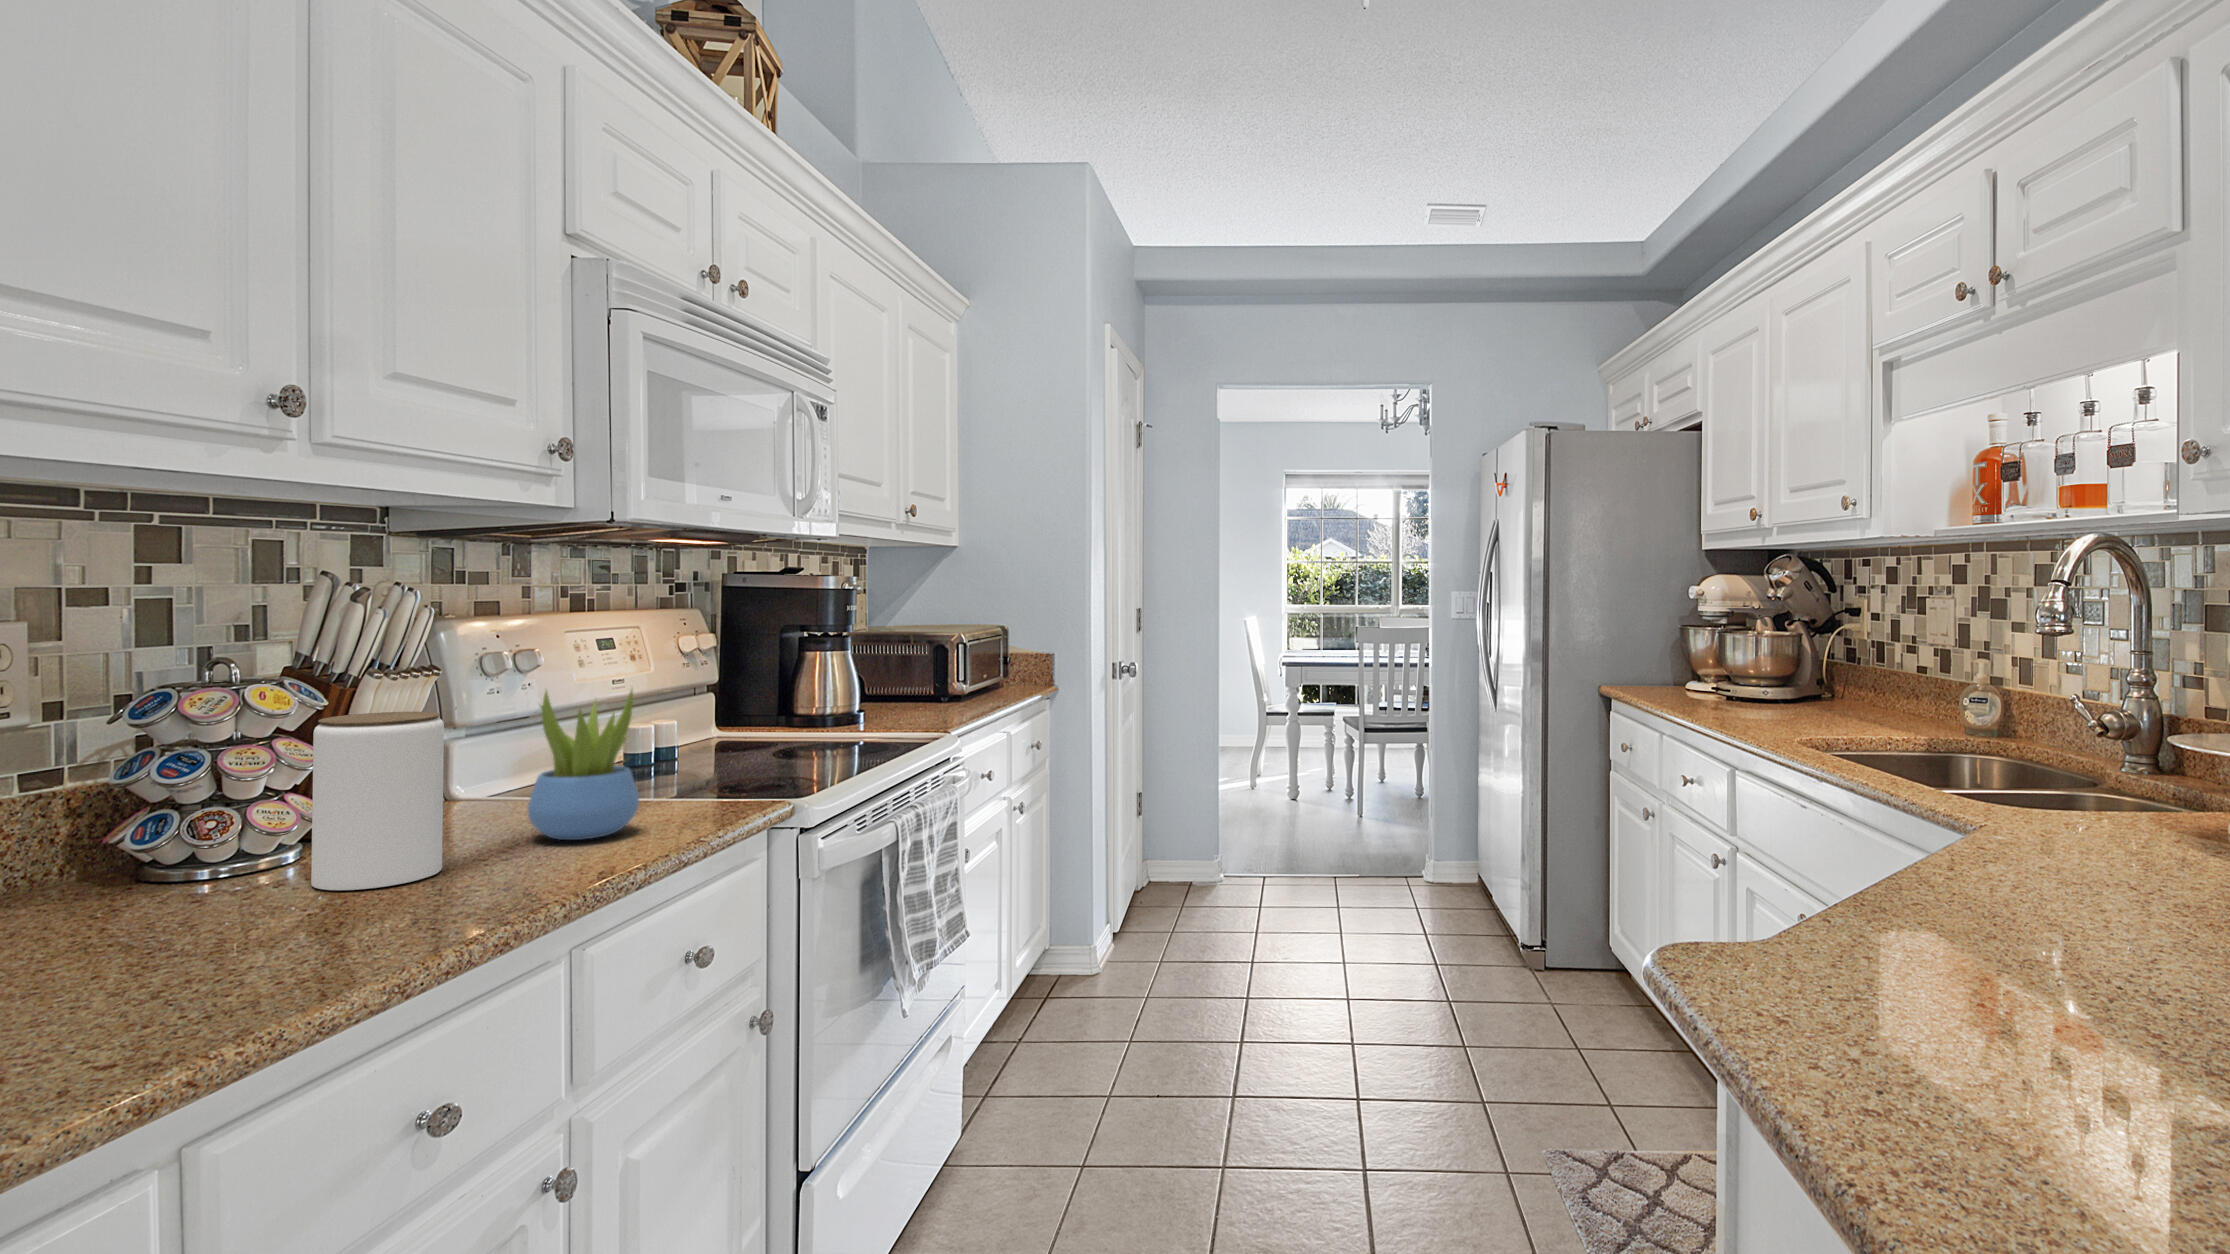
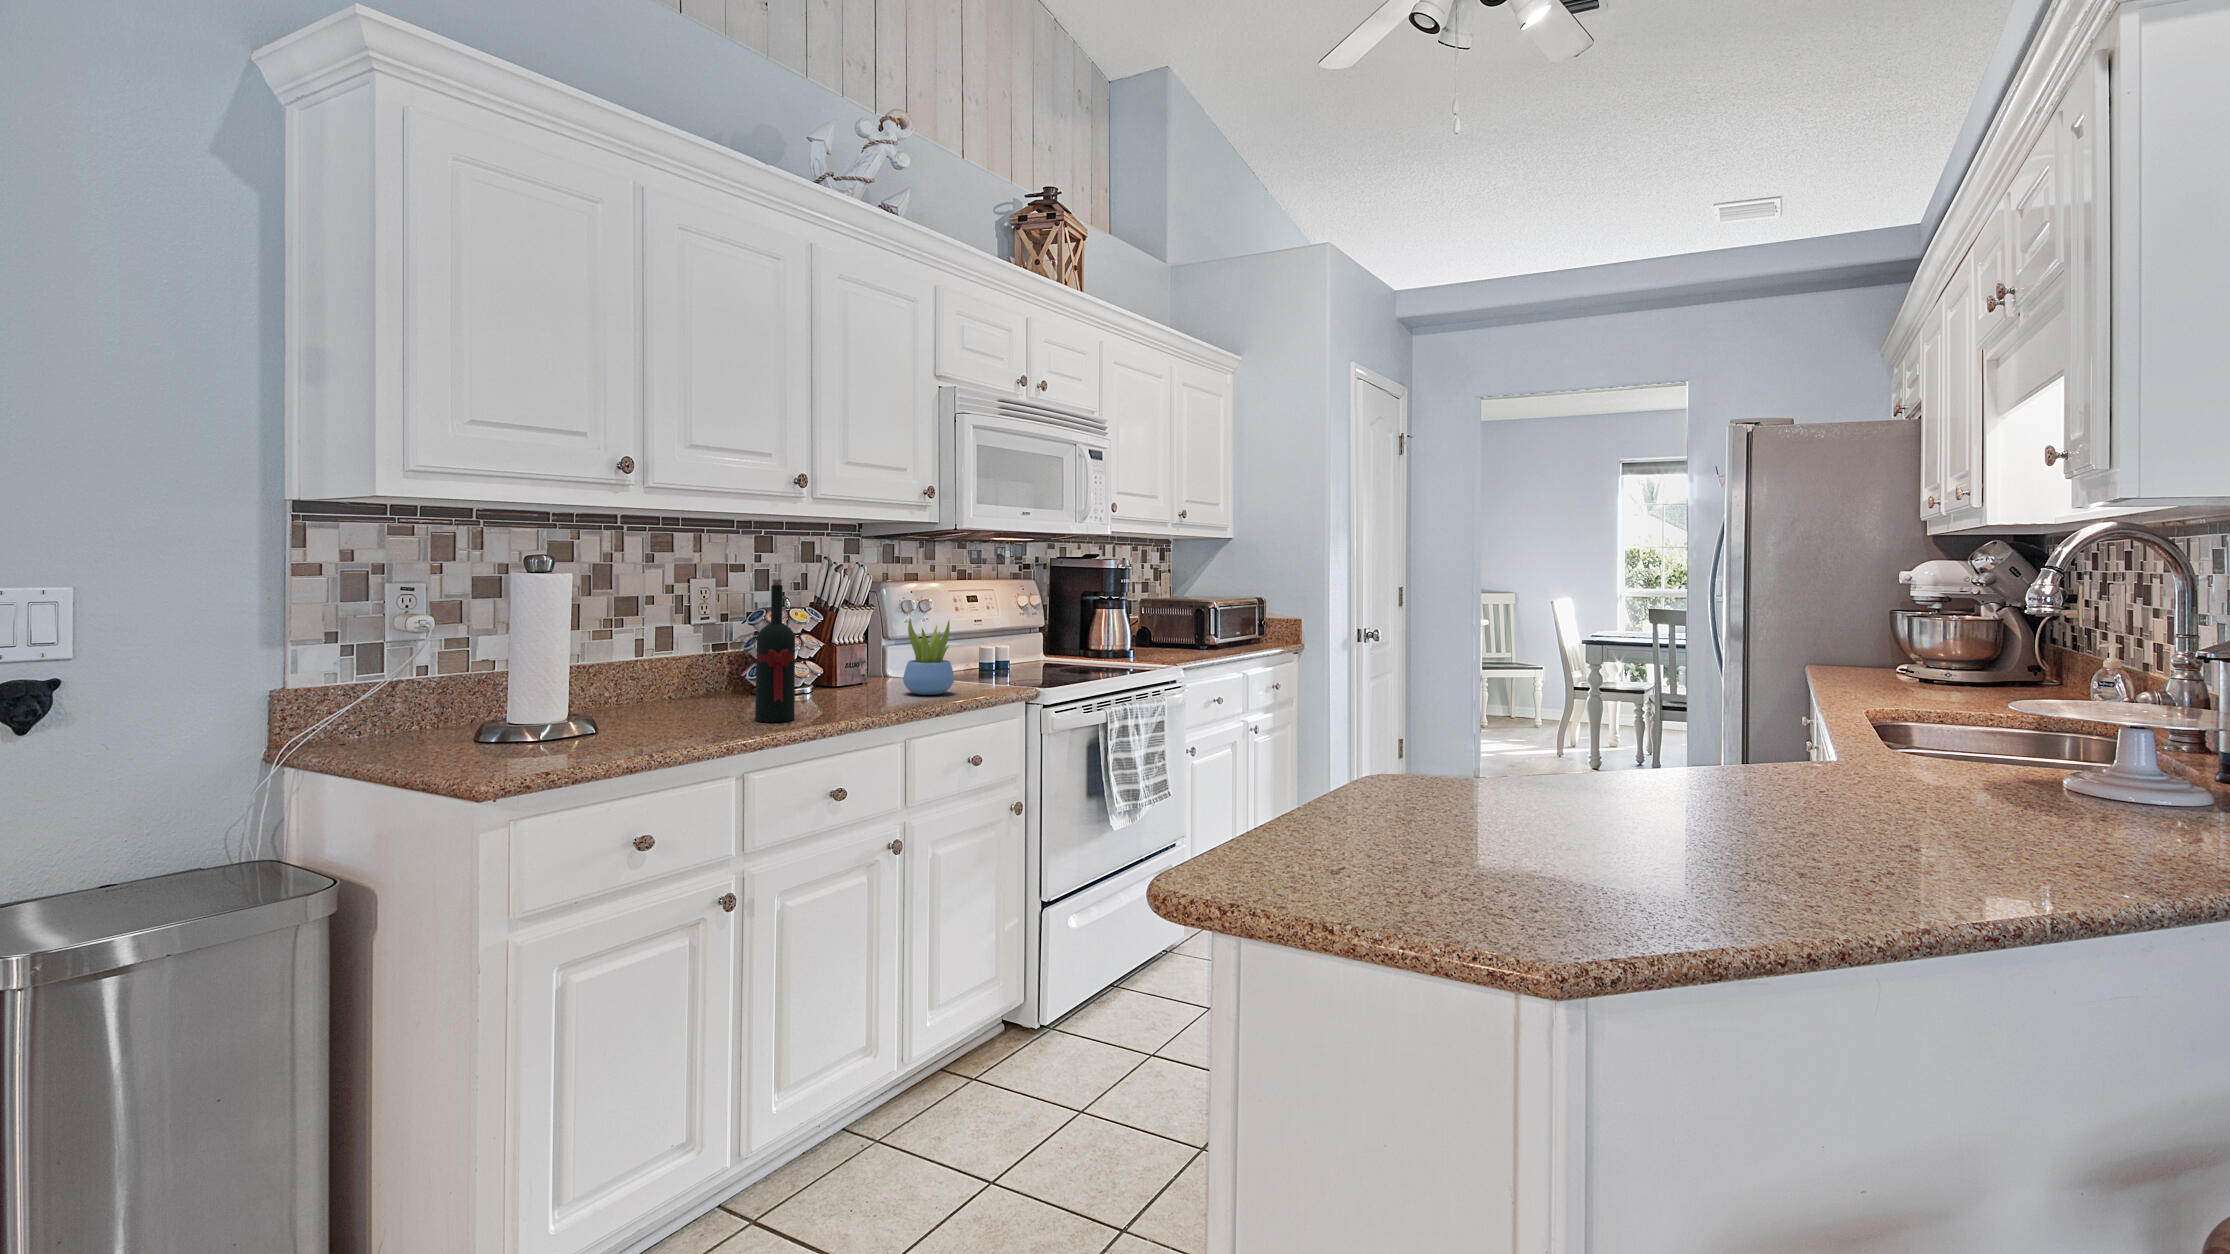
wine bottle: none [177,620,302,996] -> present [755,579,795,722]
jar: present [311,712,444,890] -> none [811,625,862,702]

